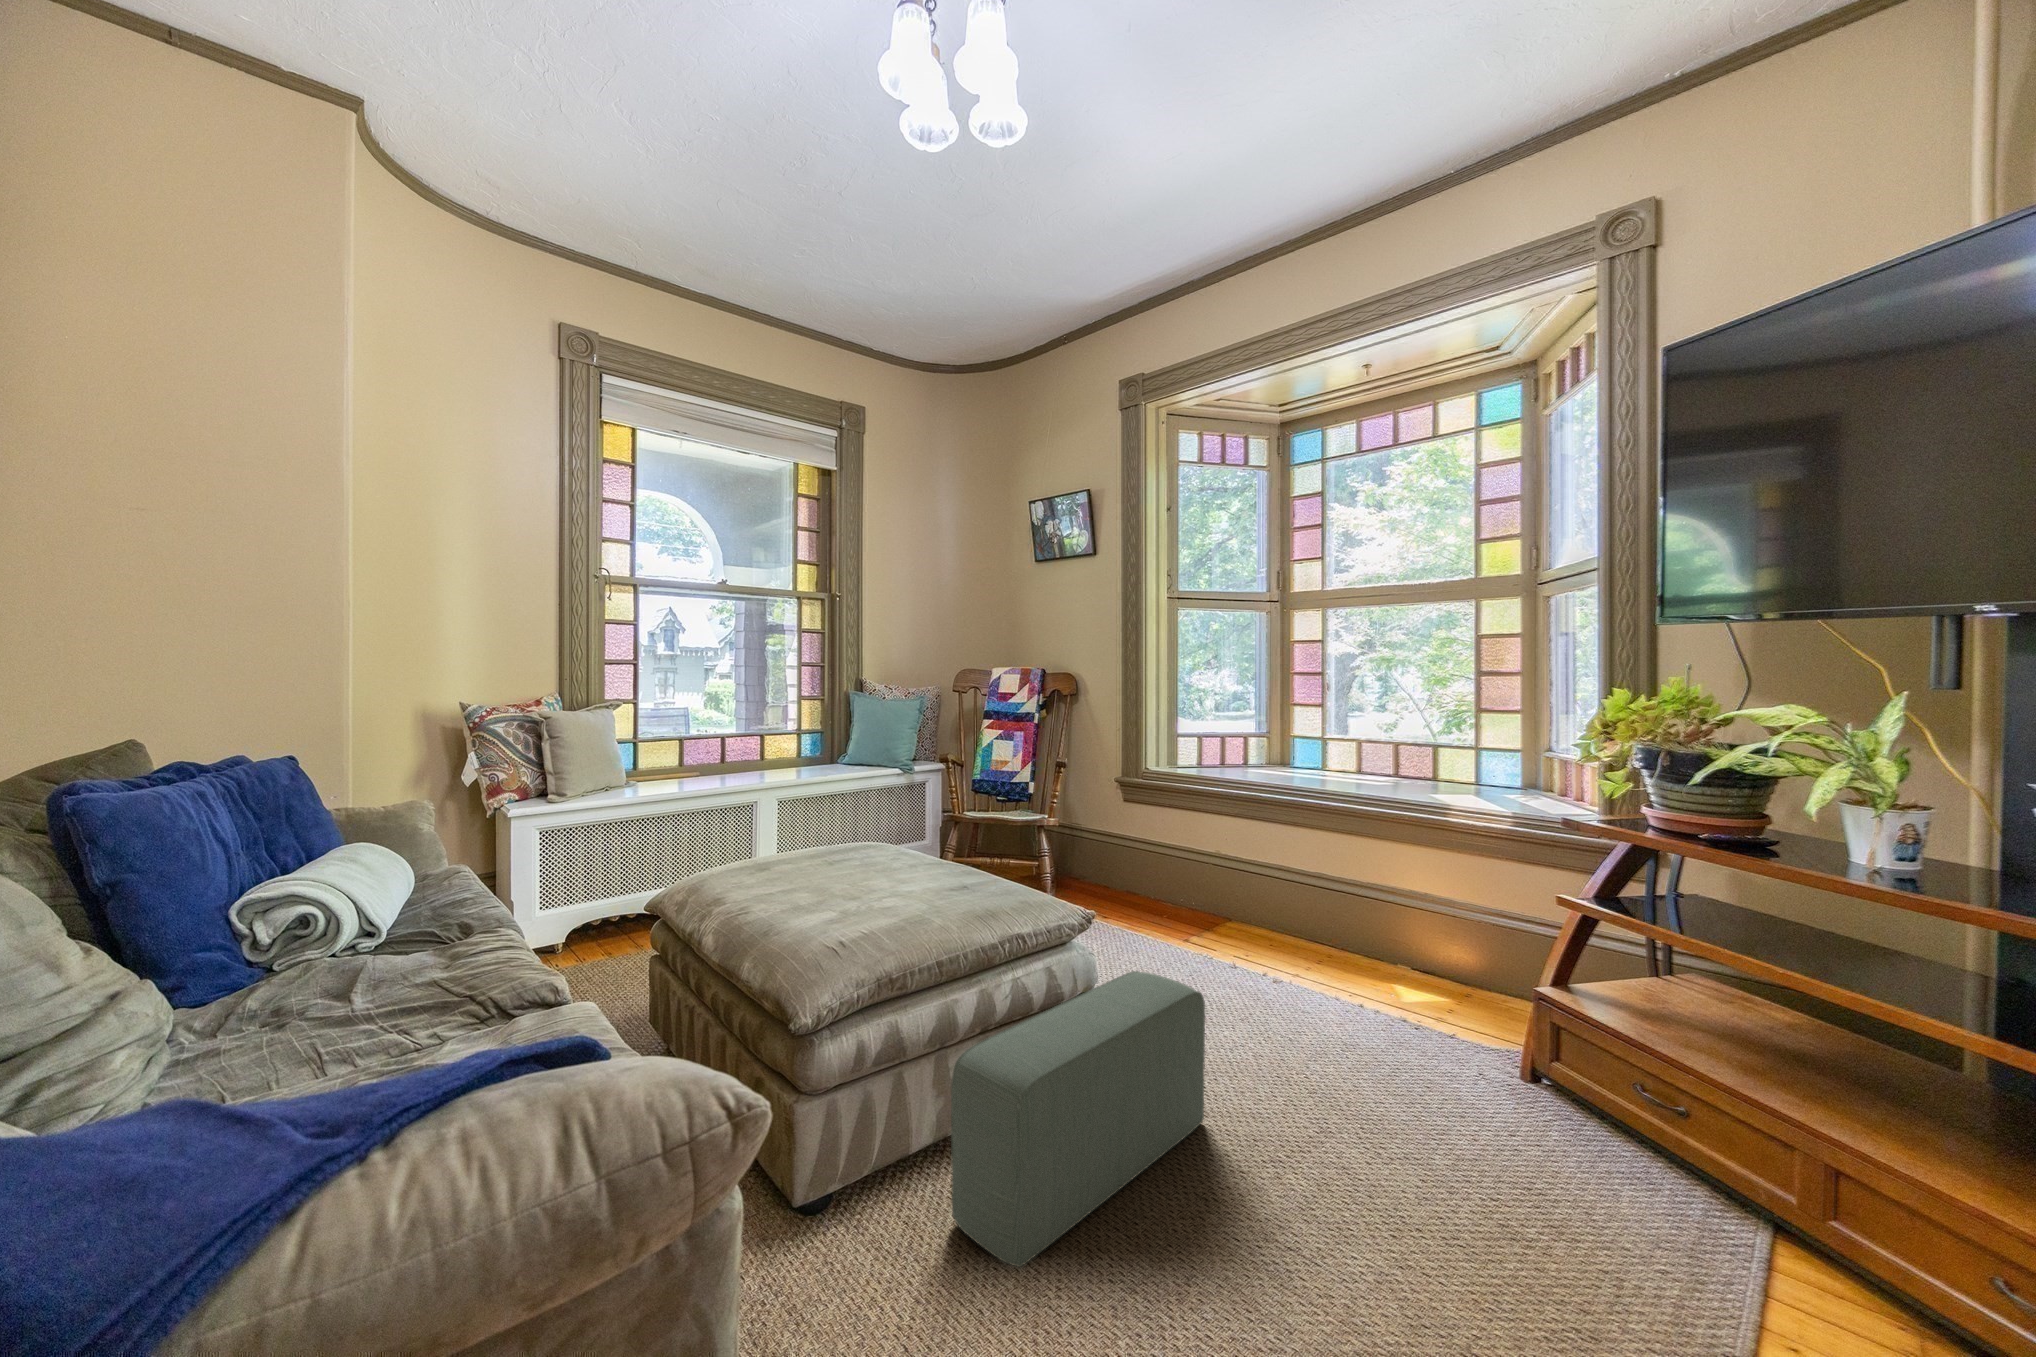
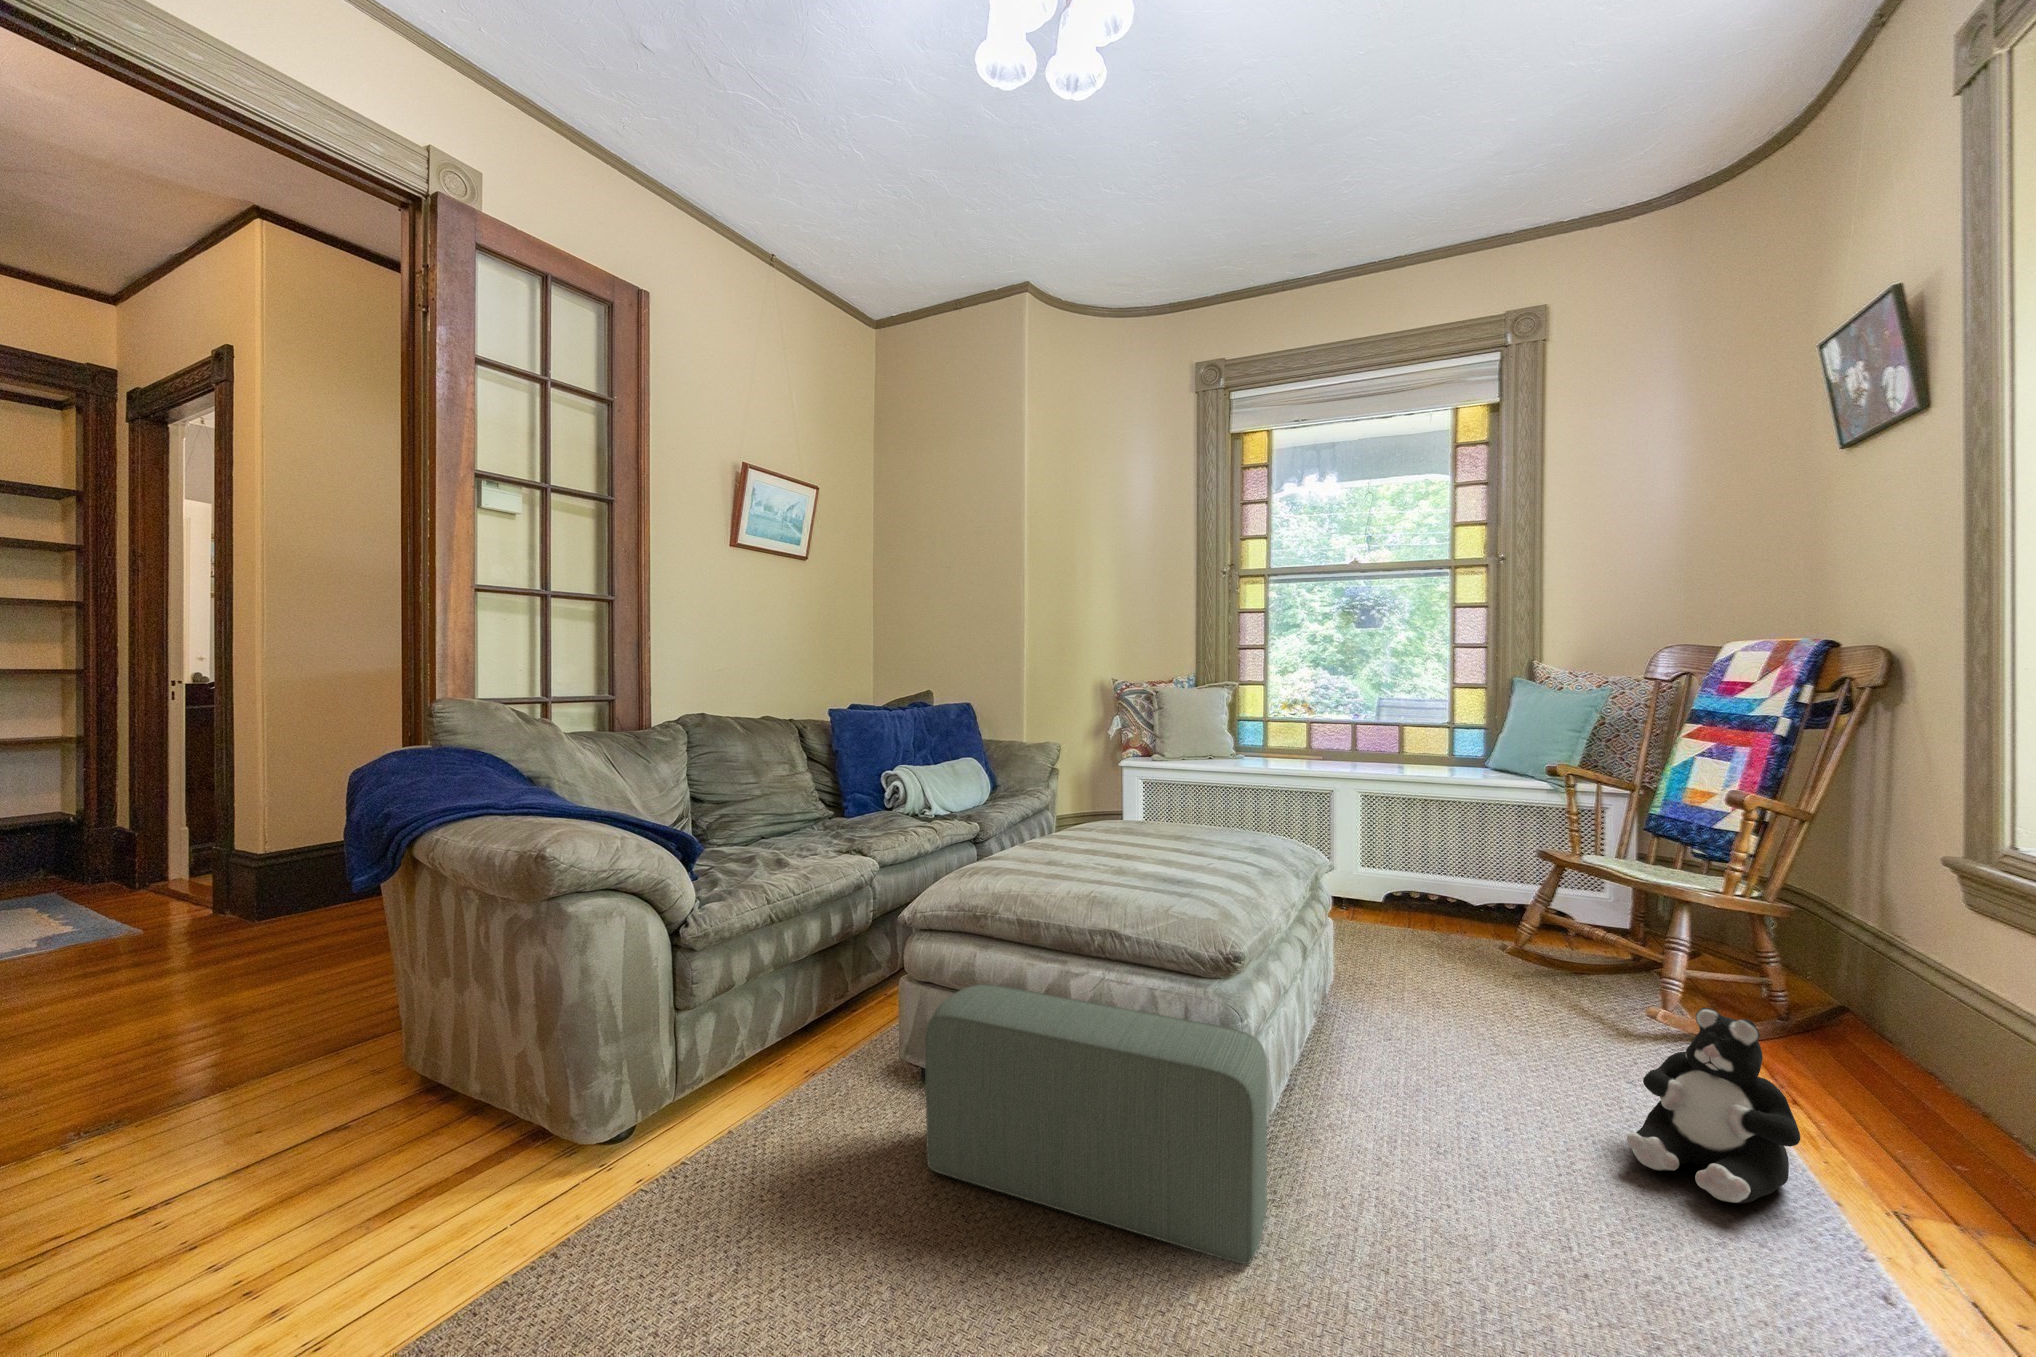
plush toy: none [1128,872,1204,969] -> present [1627,1008,1800,1203]

